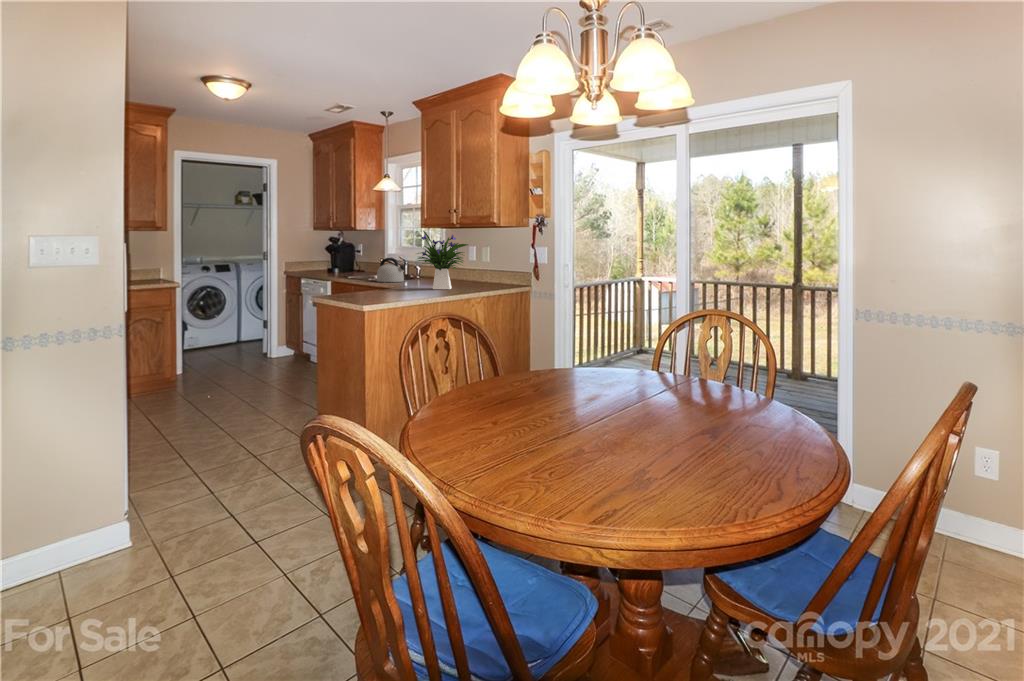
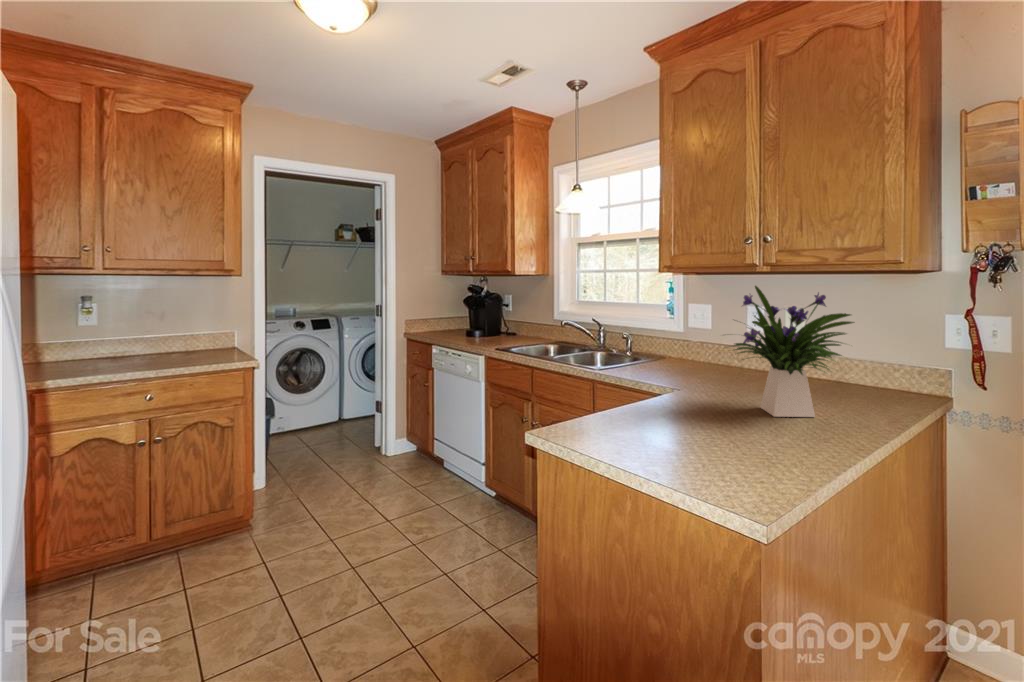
kettle: present [377,258,404,282] -> none [578,326,632,371]

